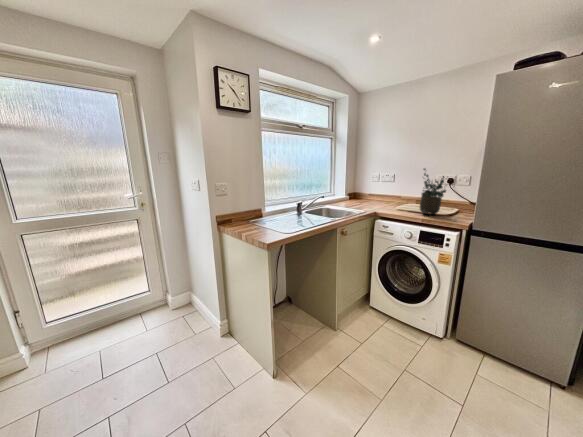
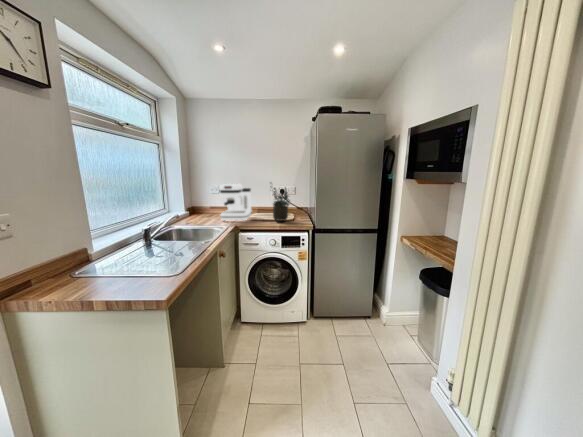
coffee maker: none [367,171,405,209] -> present [219,184,252,221]

